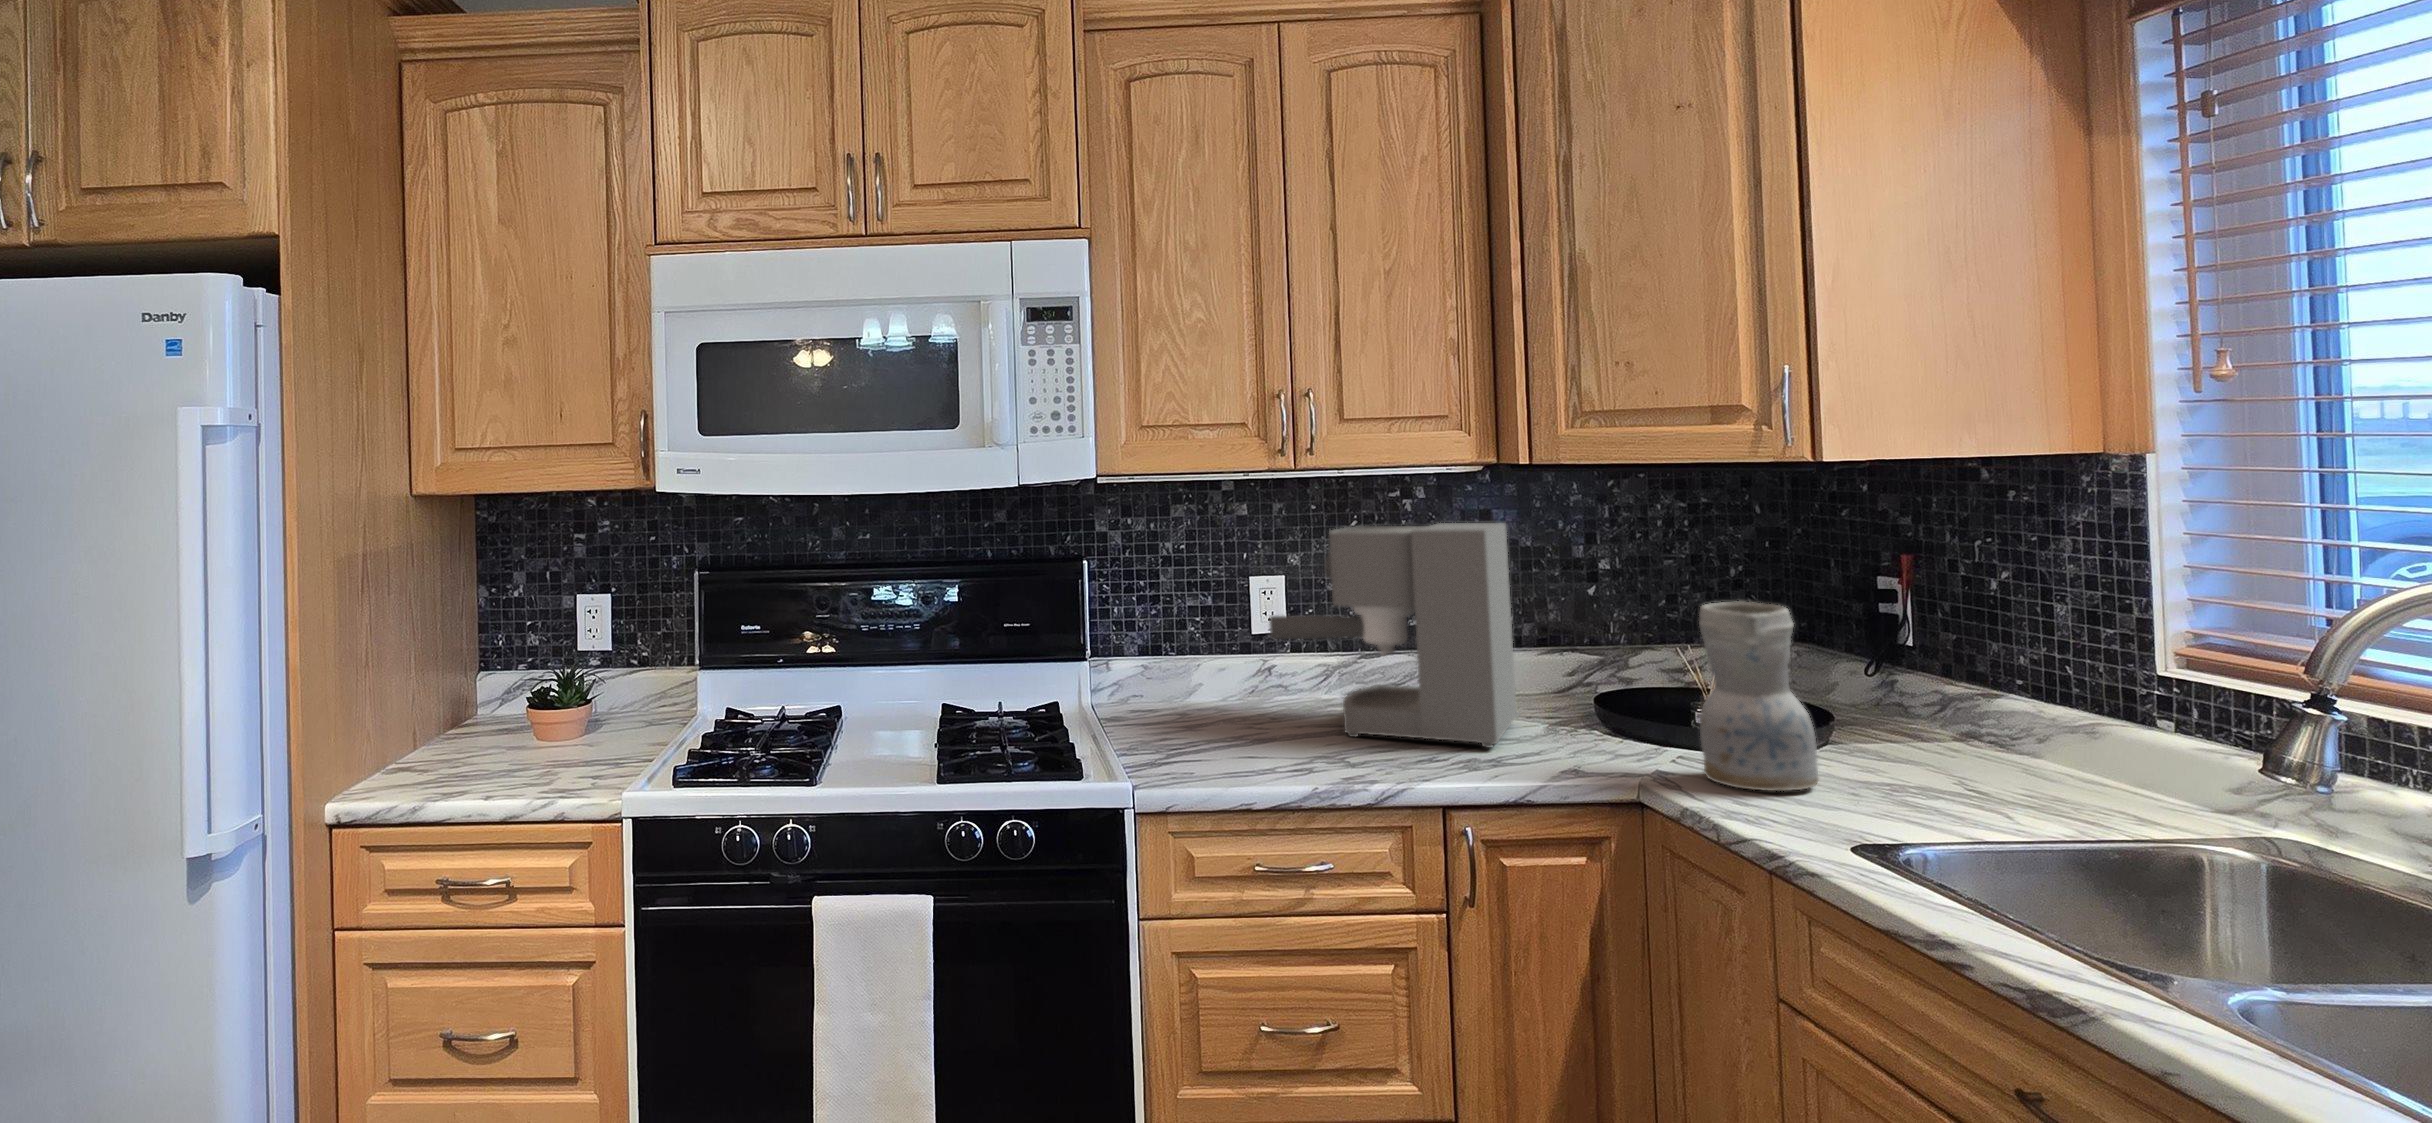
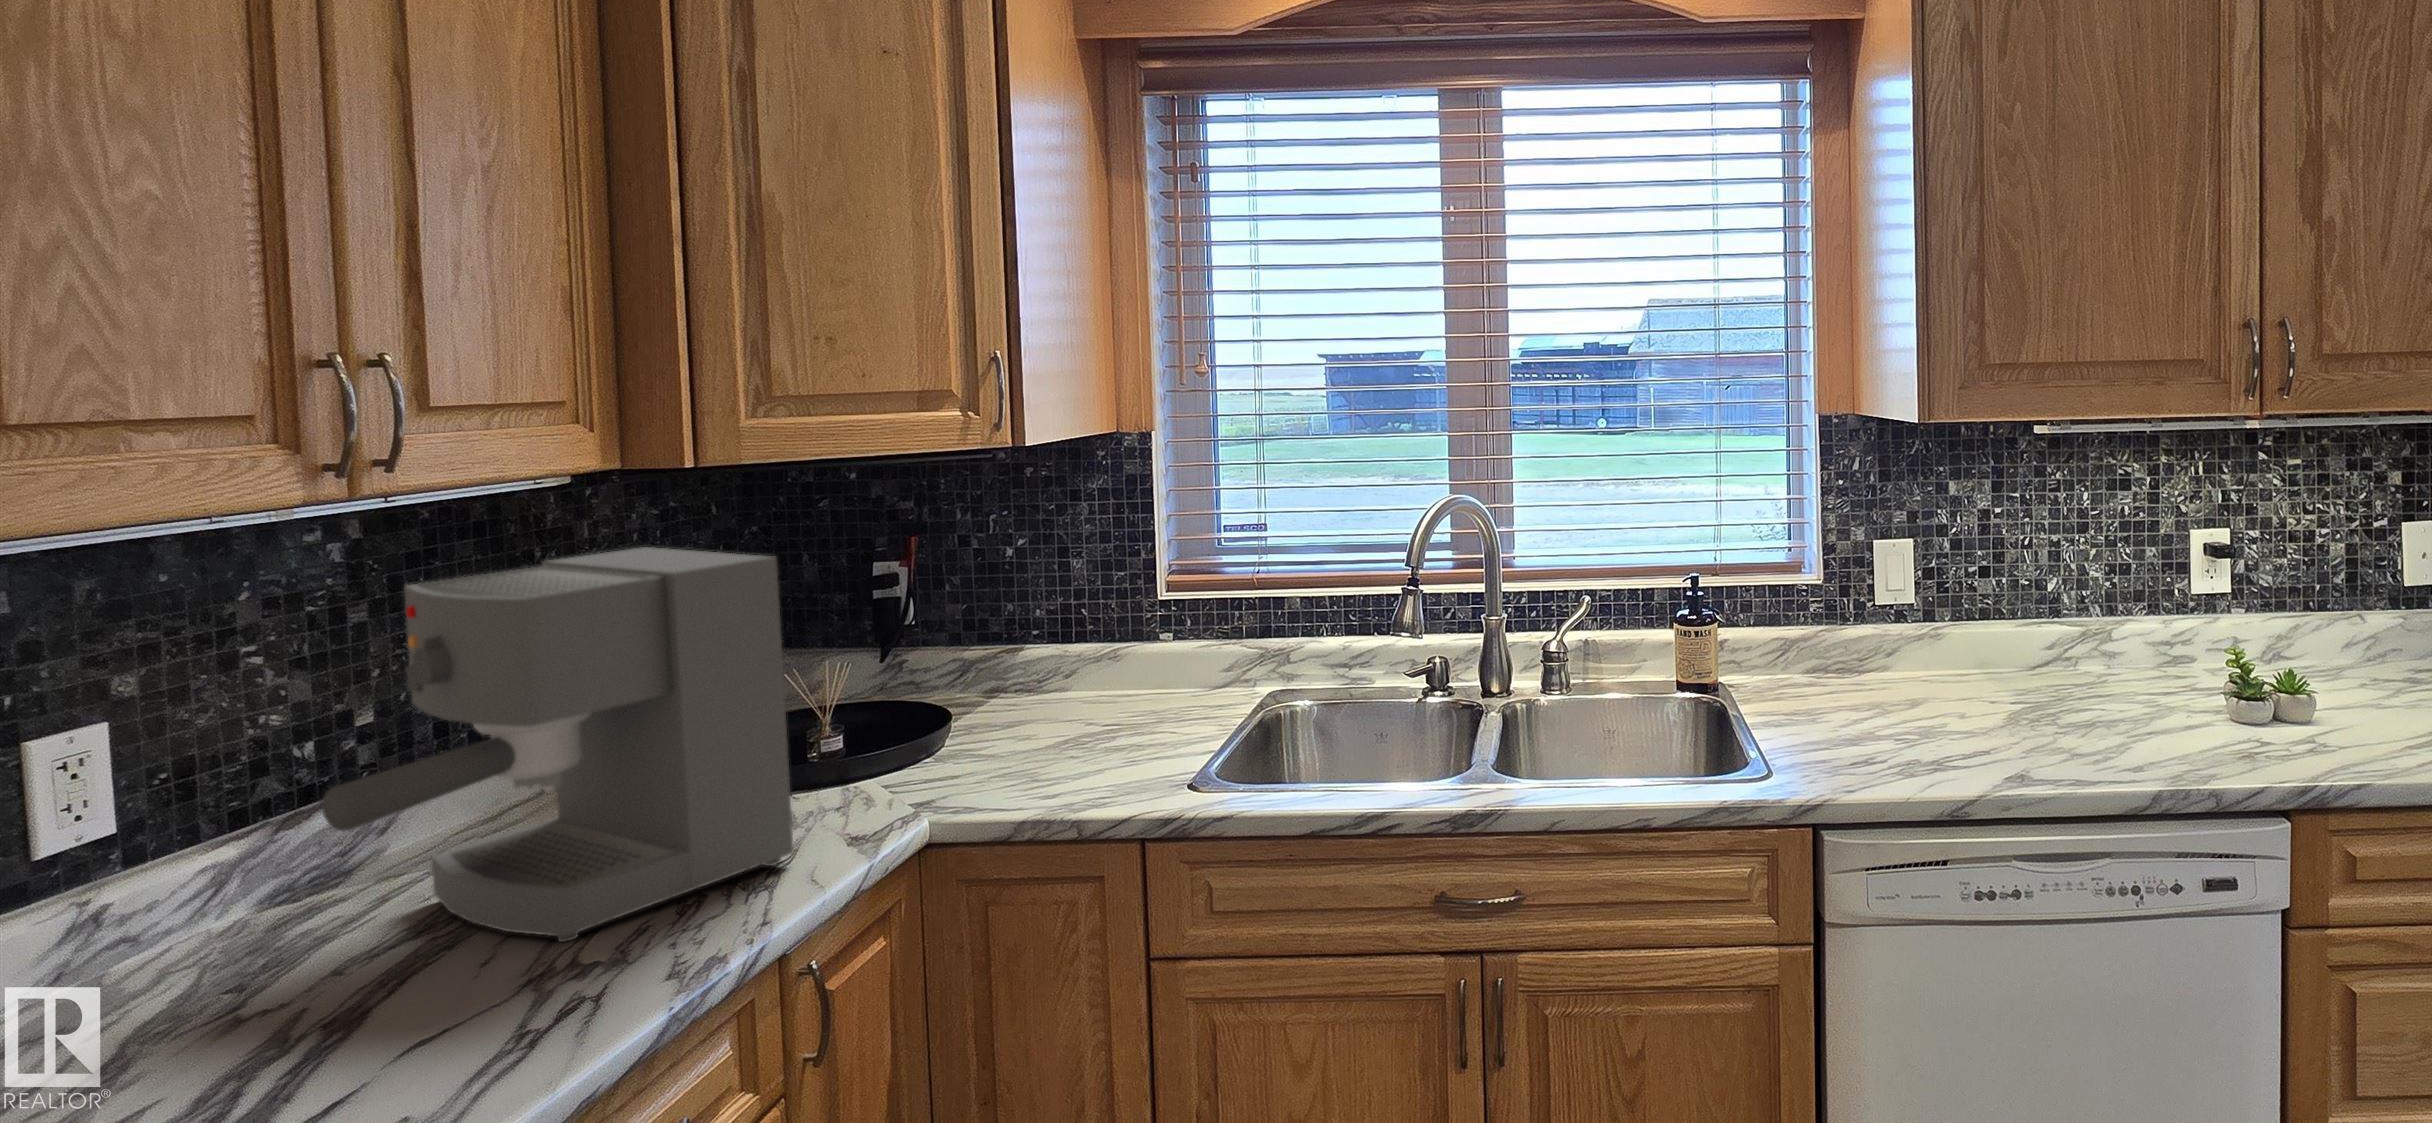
ceramic pitcher: present [1699,601,1818,791] -> none [970,593,1107,796]

